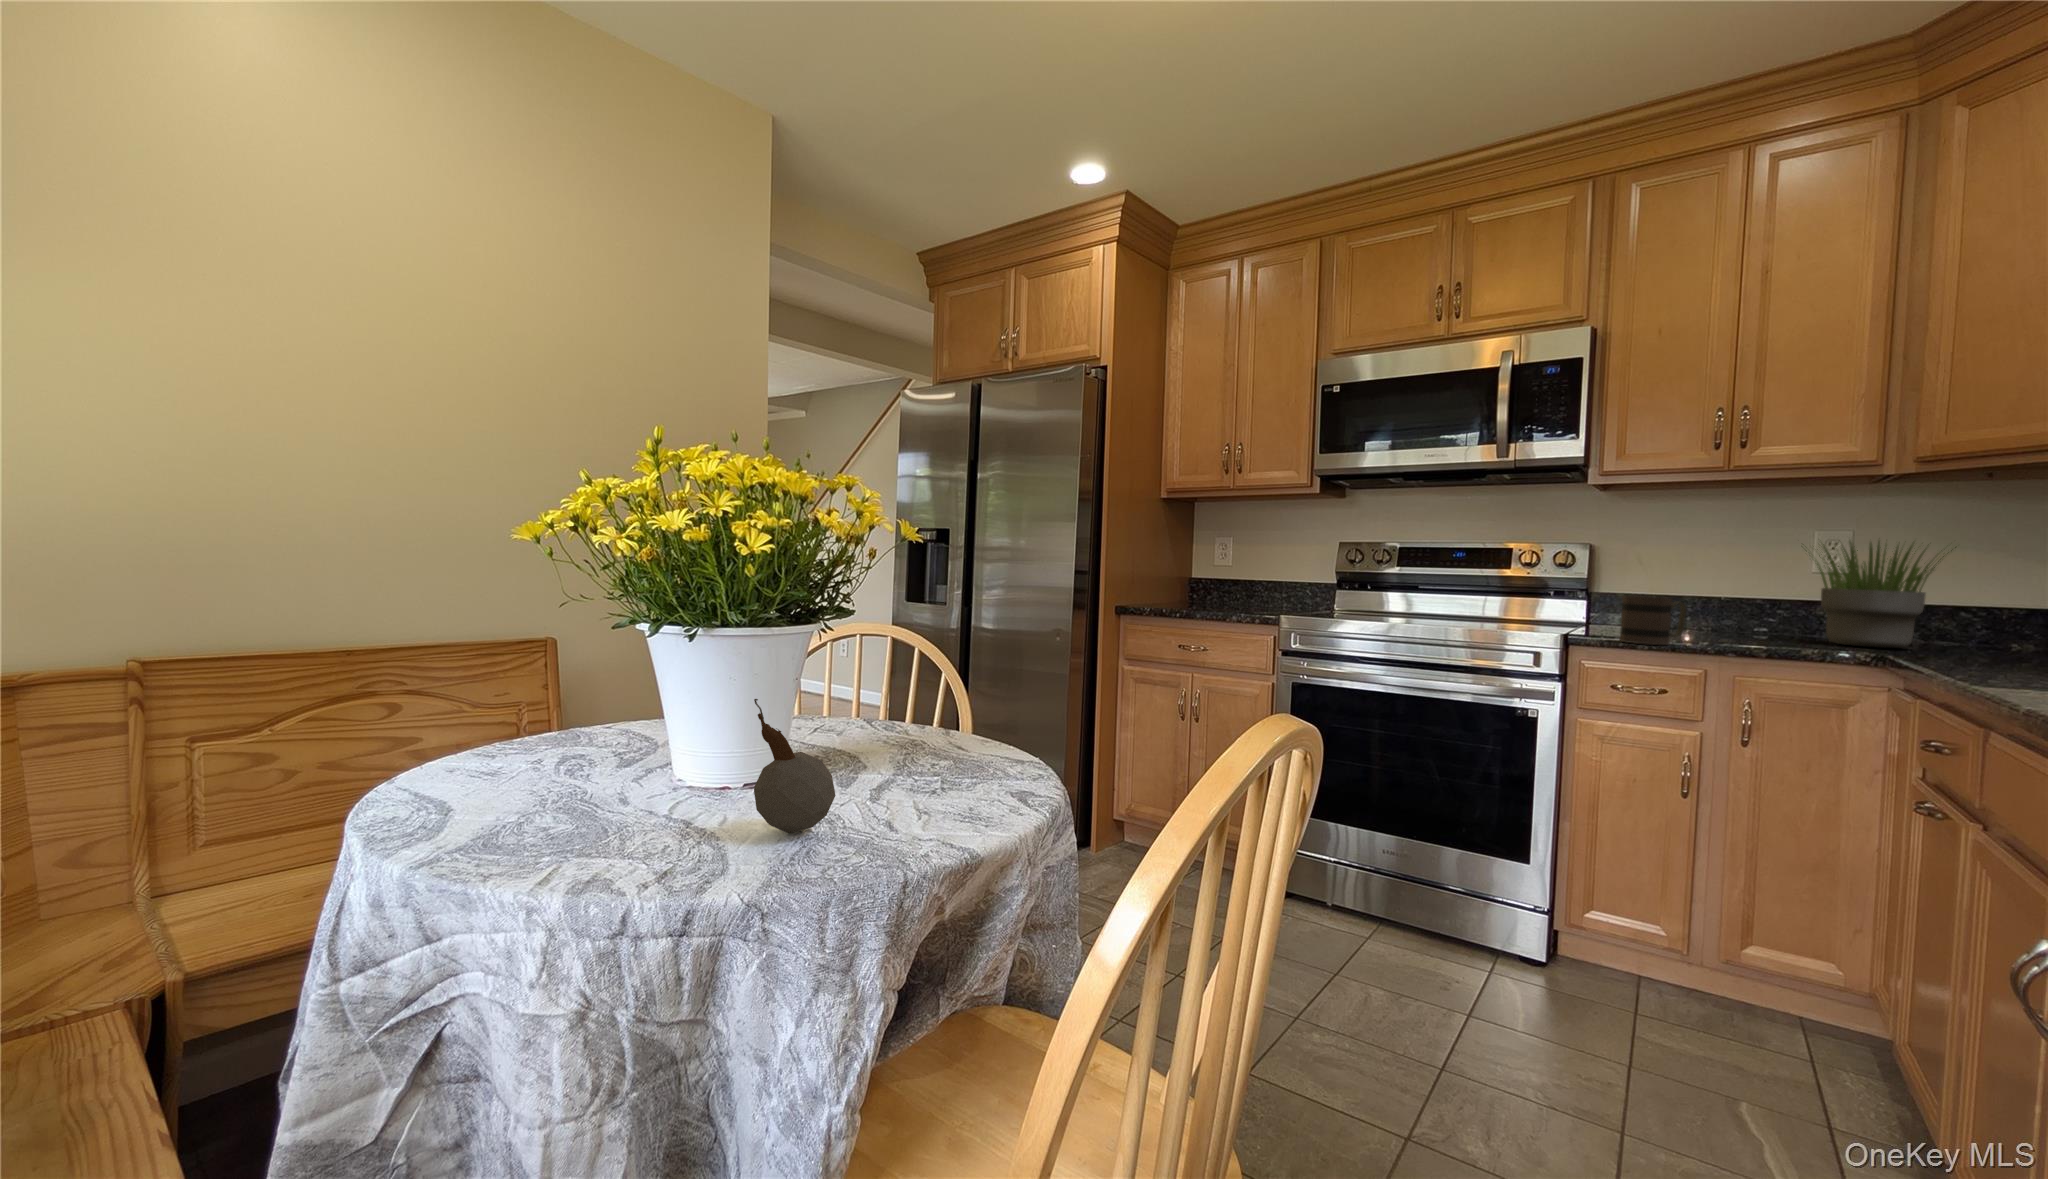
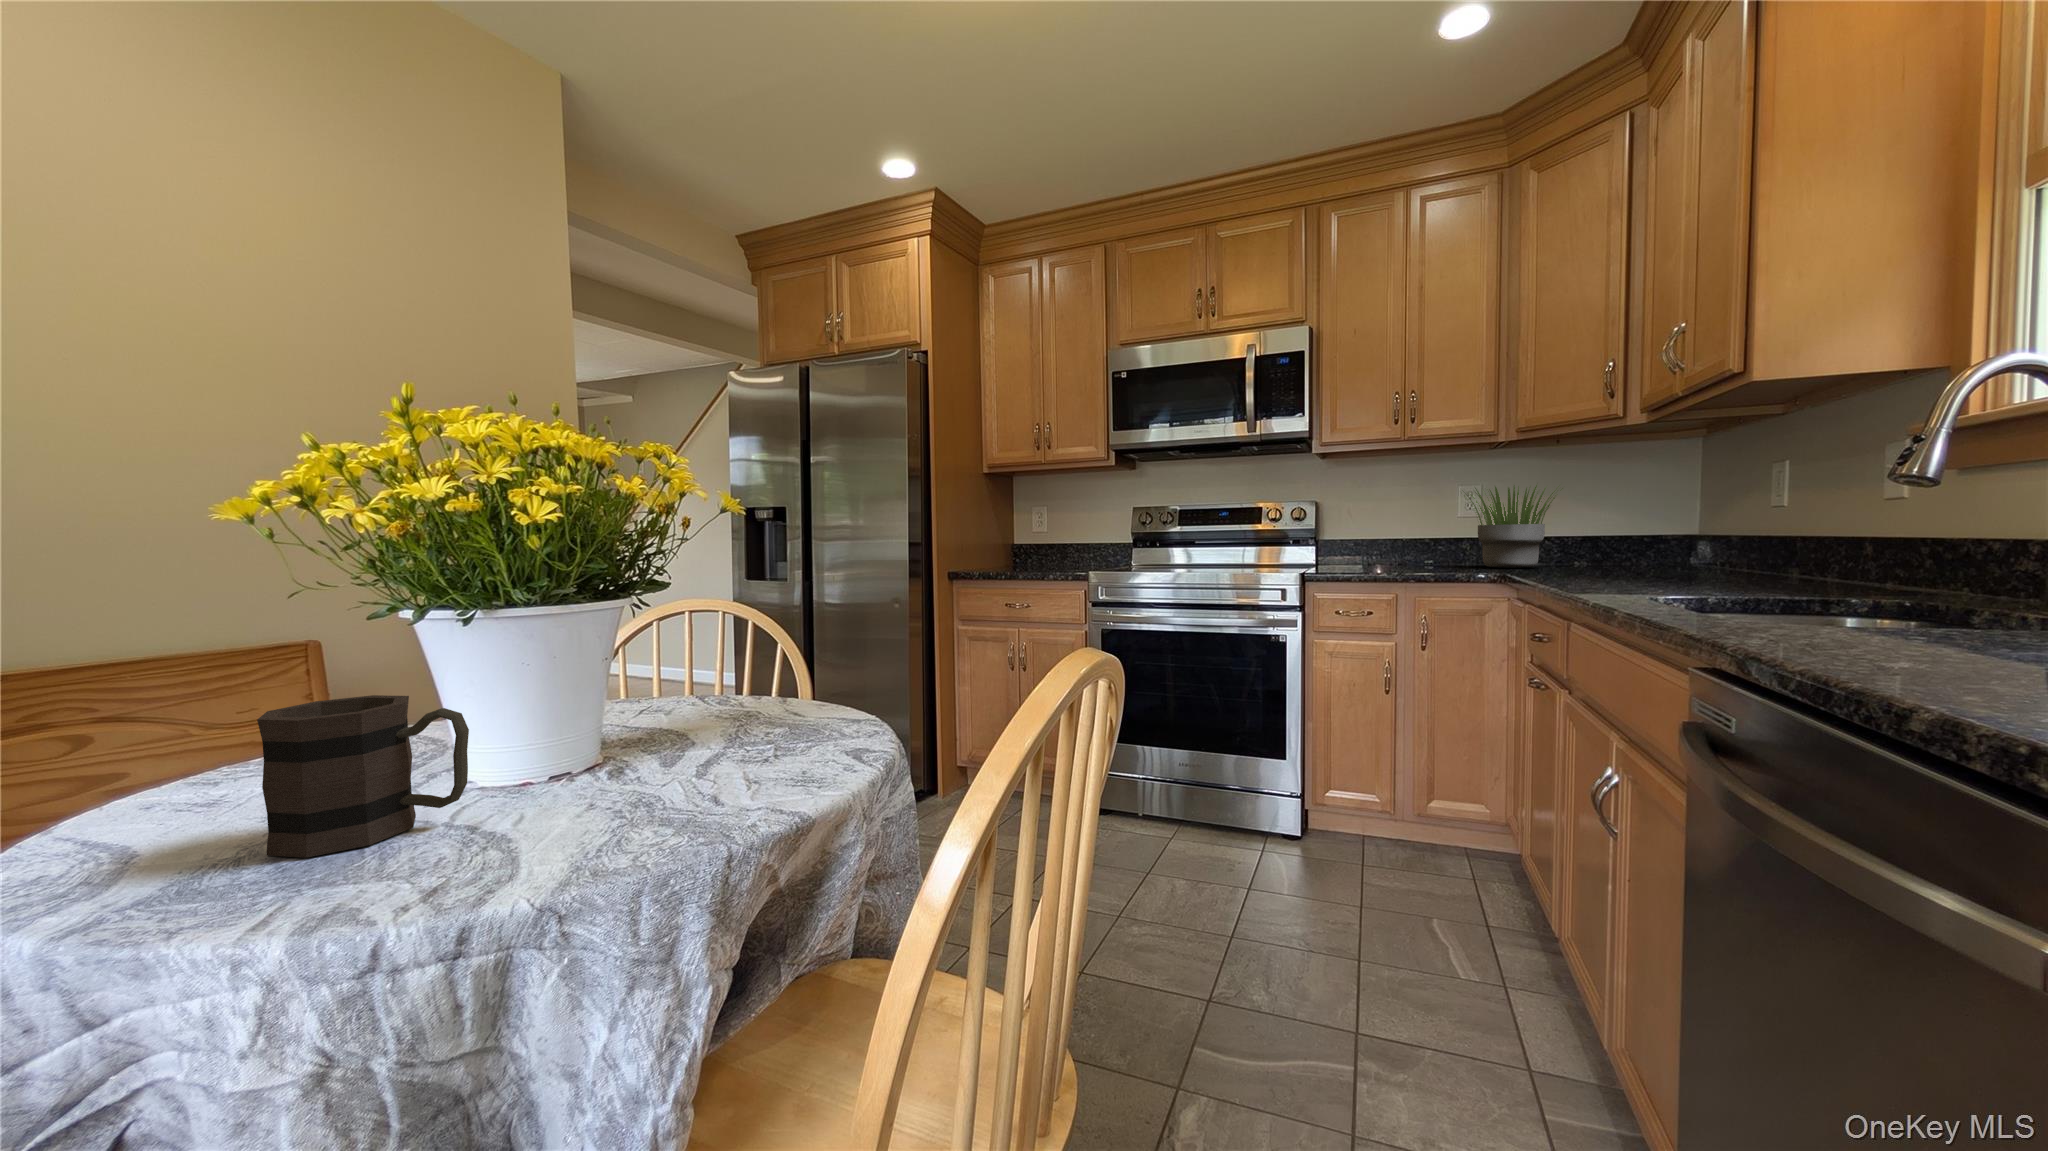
mug: present [1619,596,1686,645] -> present [257,695,469,858]
candle: present [754,699,836,833] -> none [543,680,650,823]

